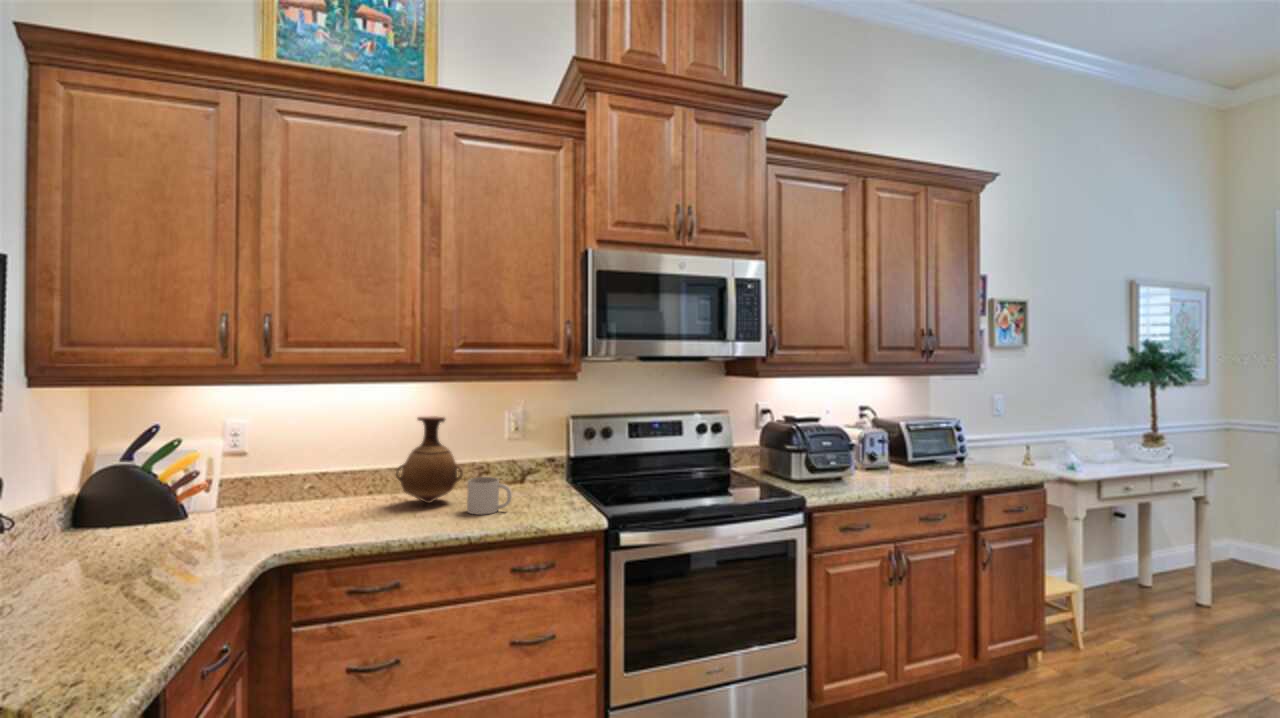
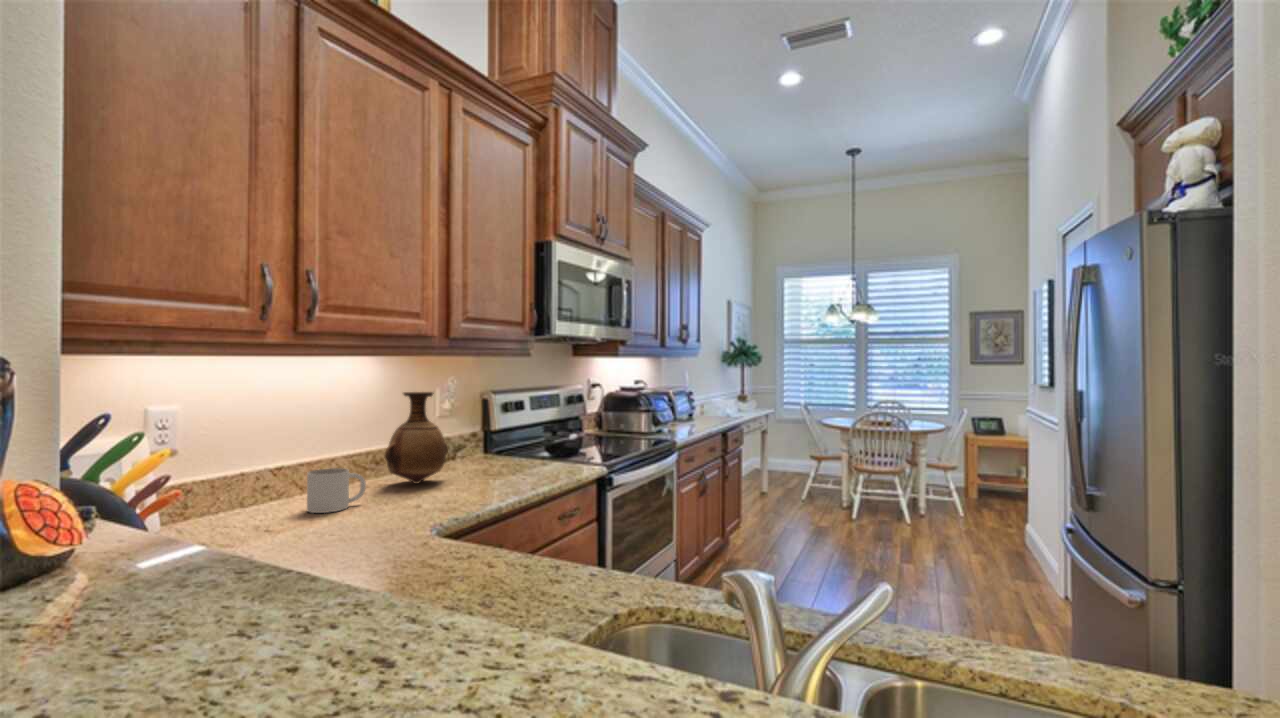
mug: present [467,477,512,515] -> present [307,468,366,513]

